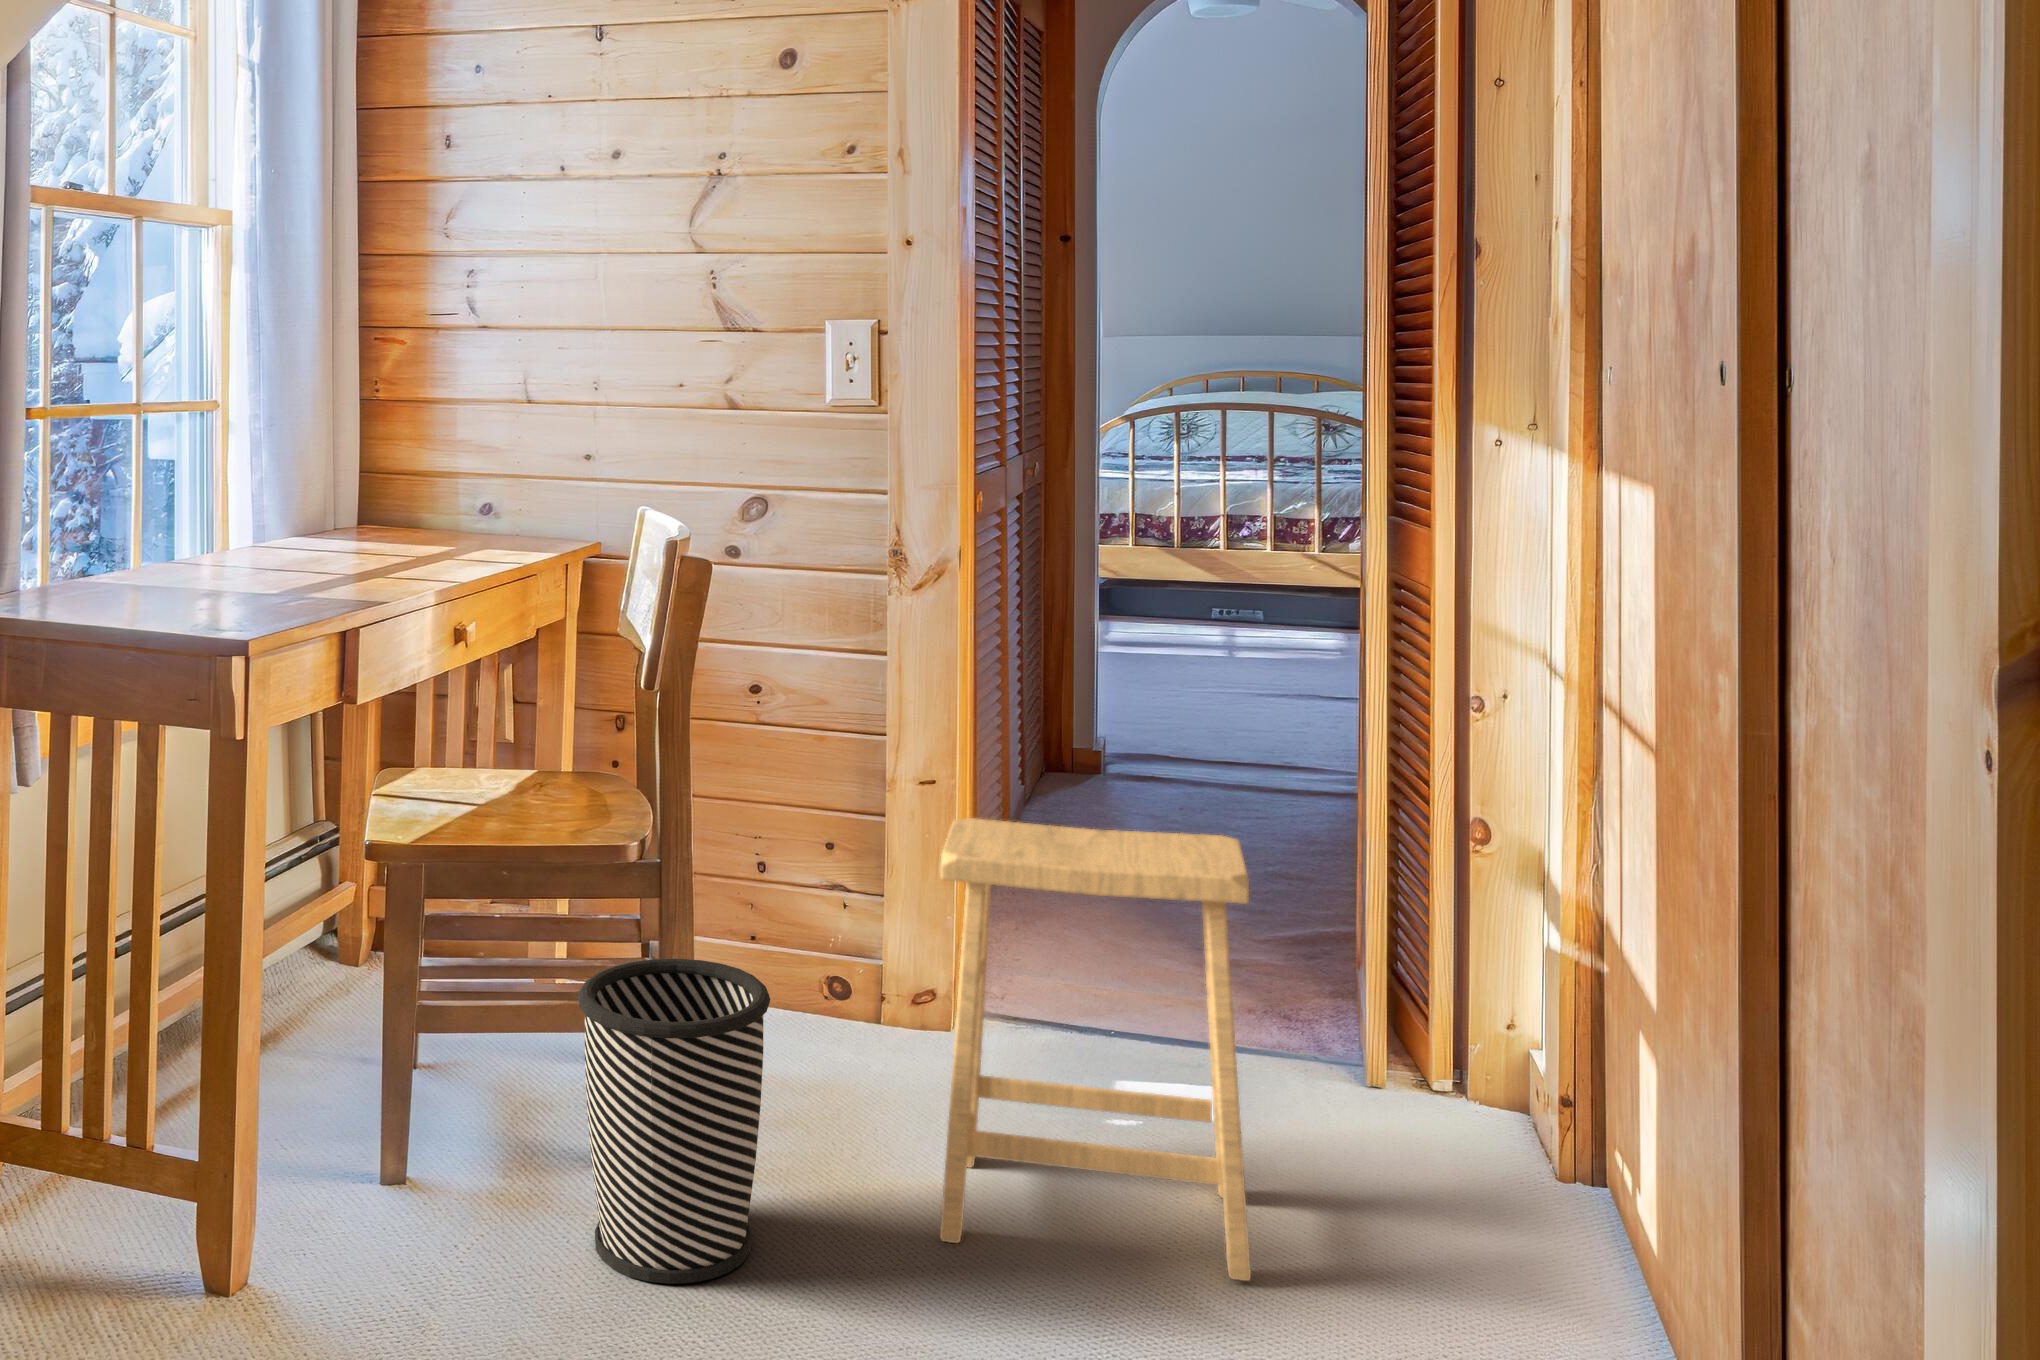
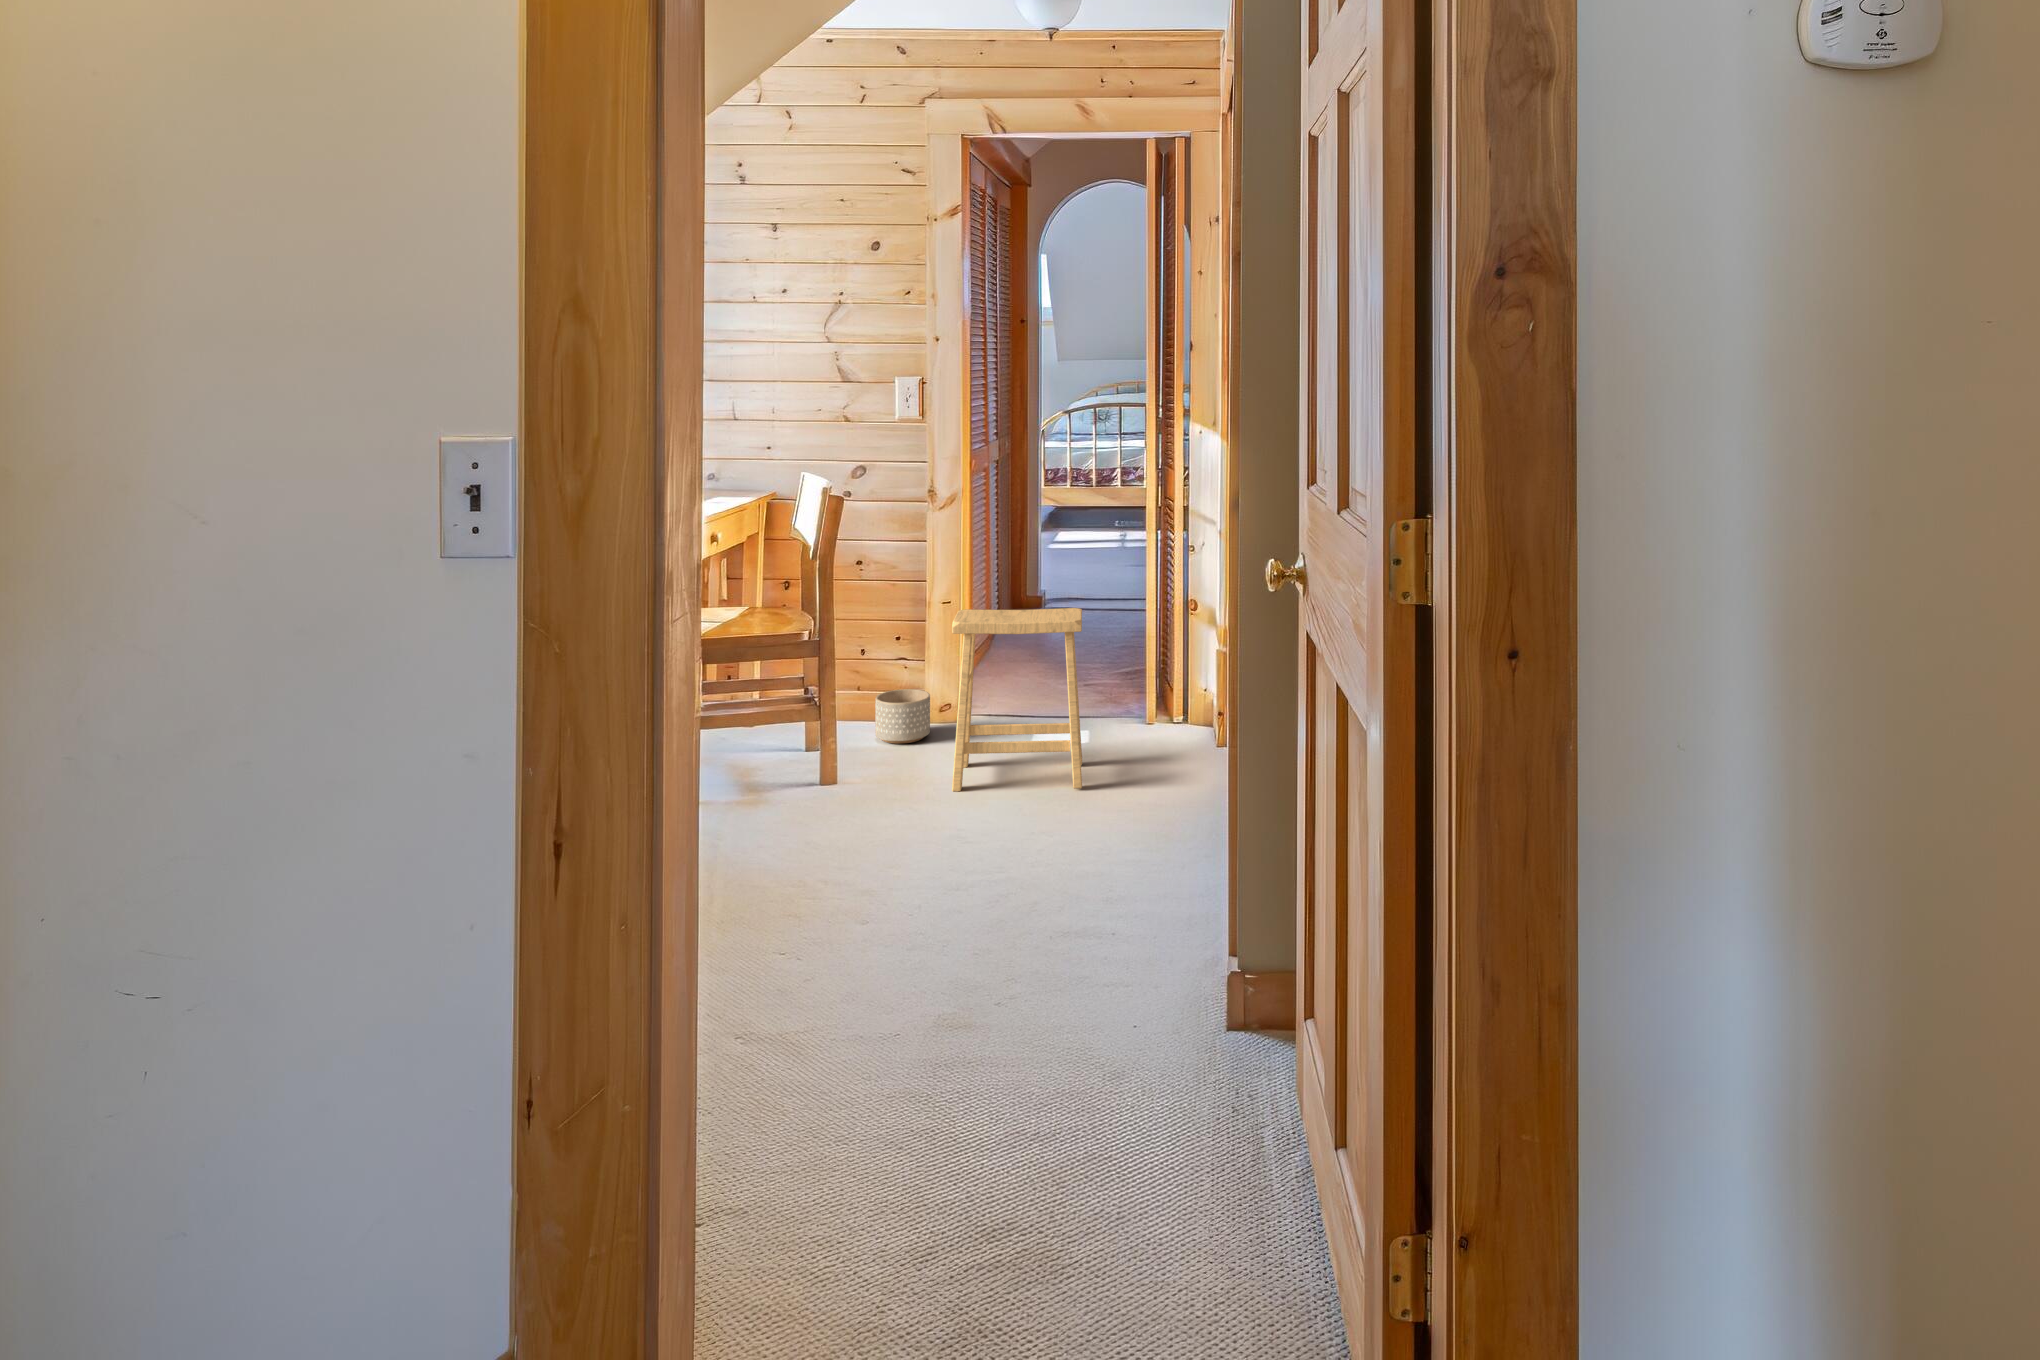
planter: none [782,956,893,1077] -> present [875,689,930,743]
wastebasket: present [578,959,770,1284] -> none [786,680,876,817]

